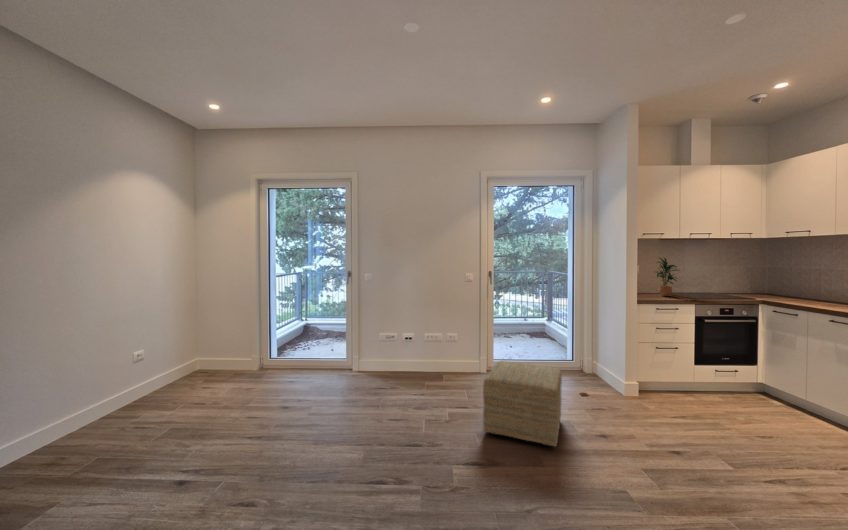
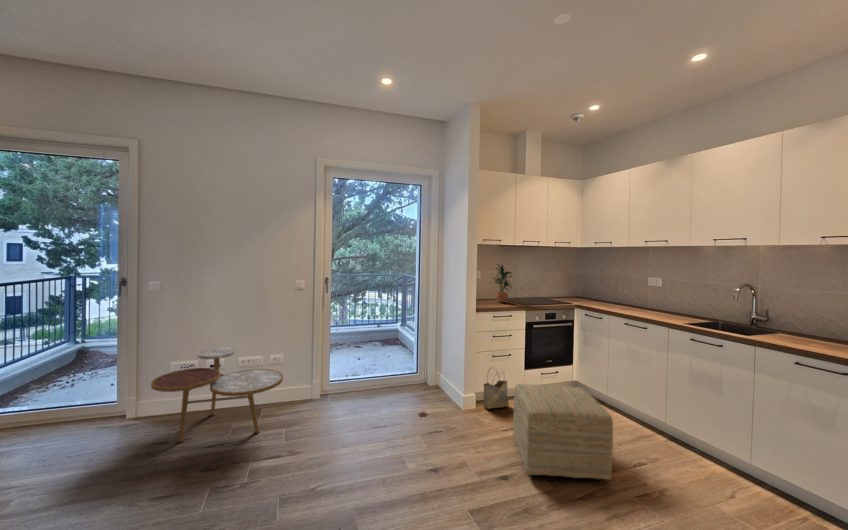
side table: none [377,325,464,391] -> present [151,347,283,442]
woven basket: none [647,359,676,398] -> present [484,380,508,409]
ottoman: present [483,361,562,447] -> present [513,384,613,480]

